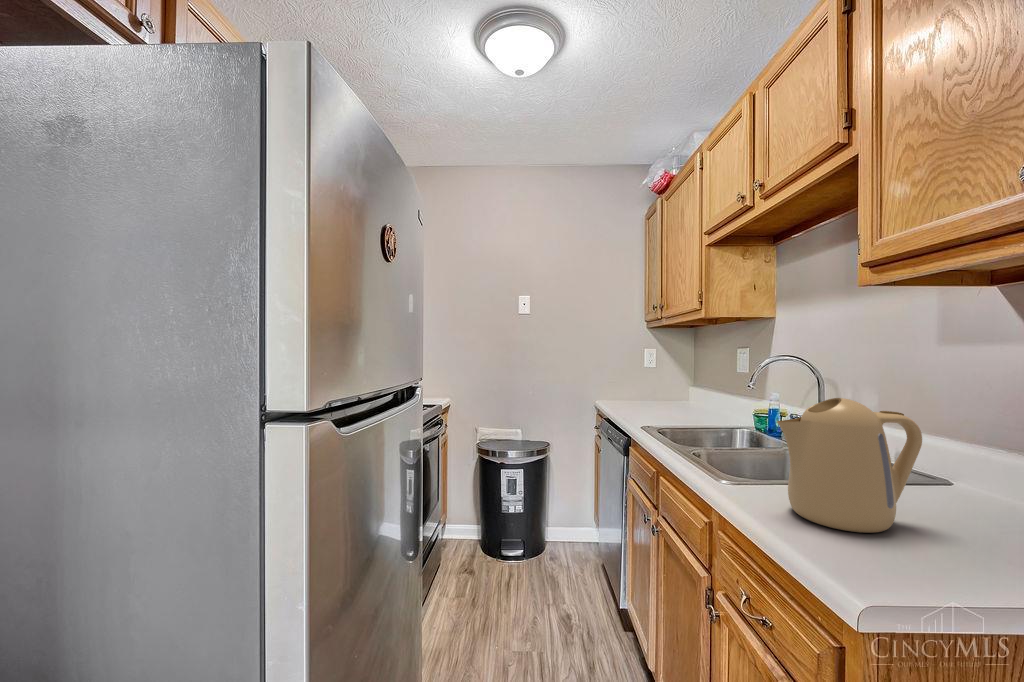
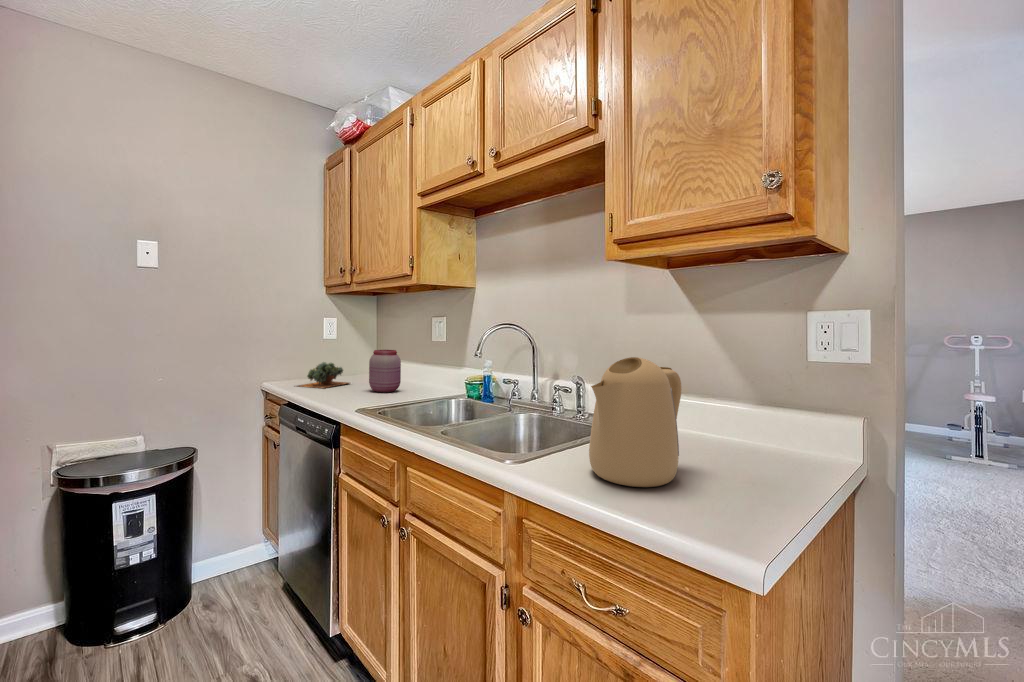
jar: none [672,376,702,416] -> present [369,350,401,392]
succulent plant: none [614,384,663,407] -> present [296,362,348,388]

